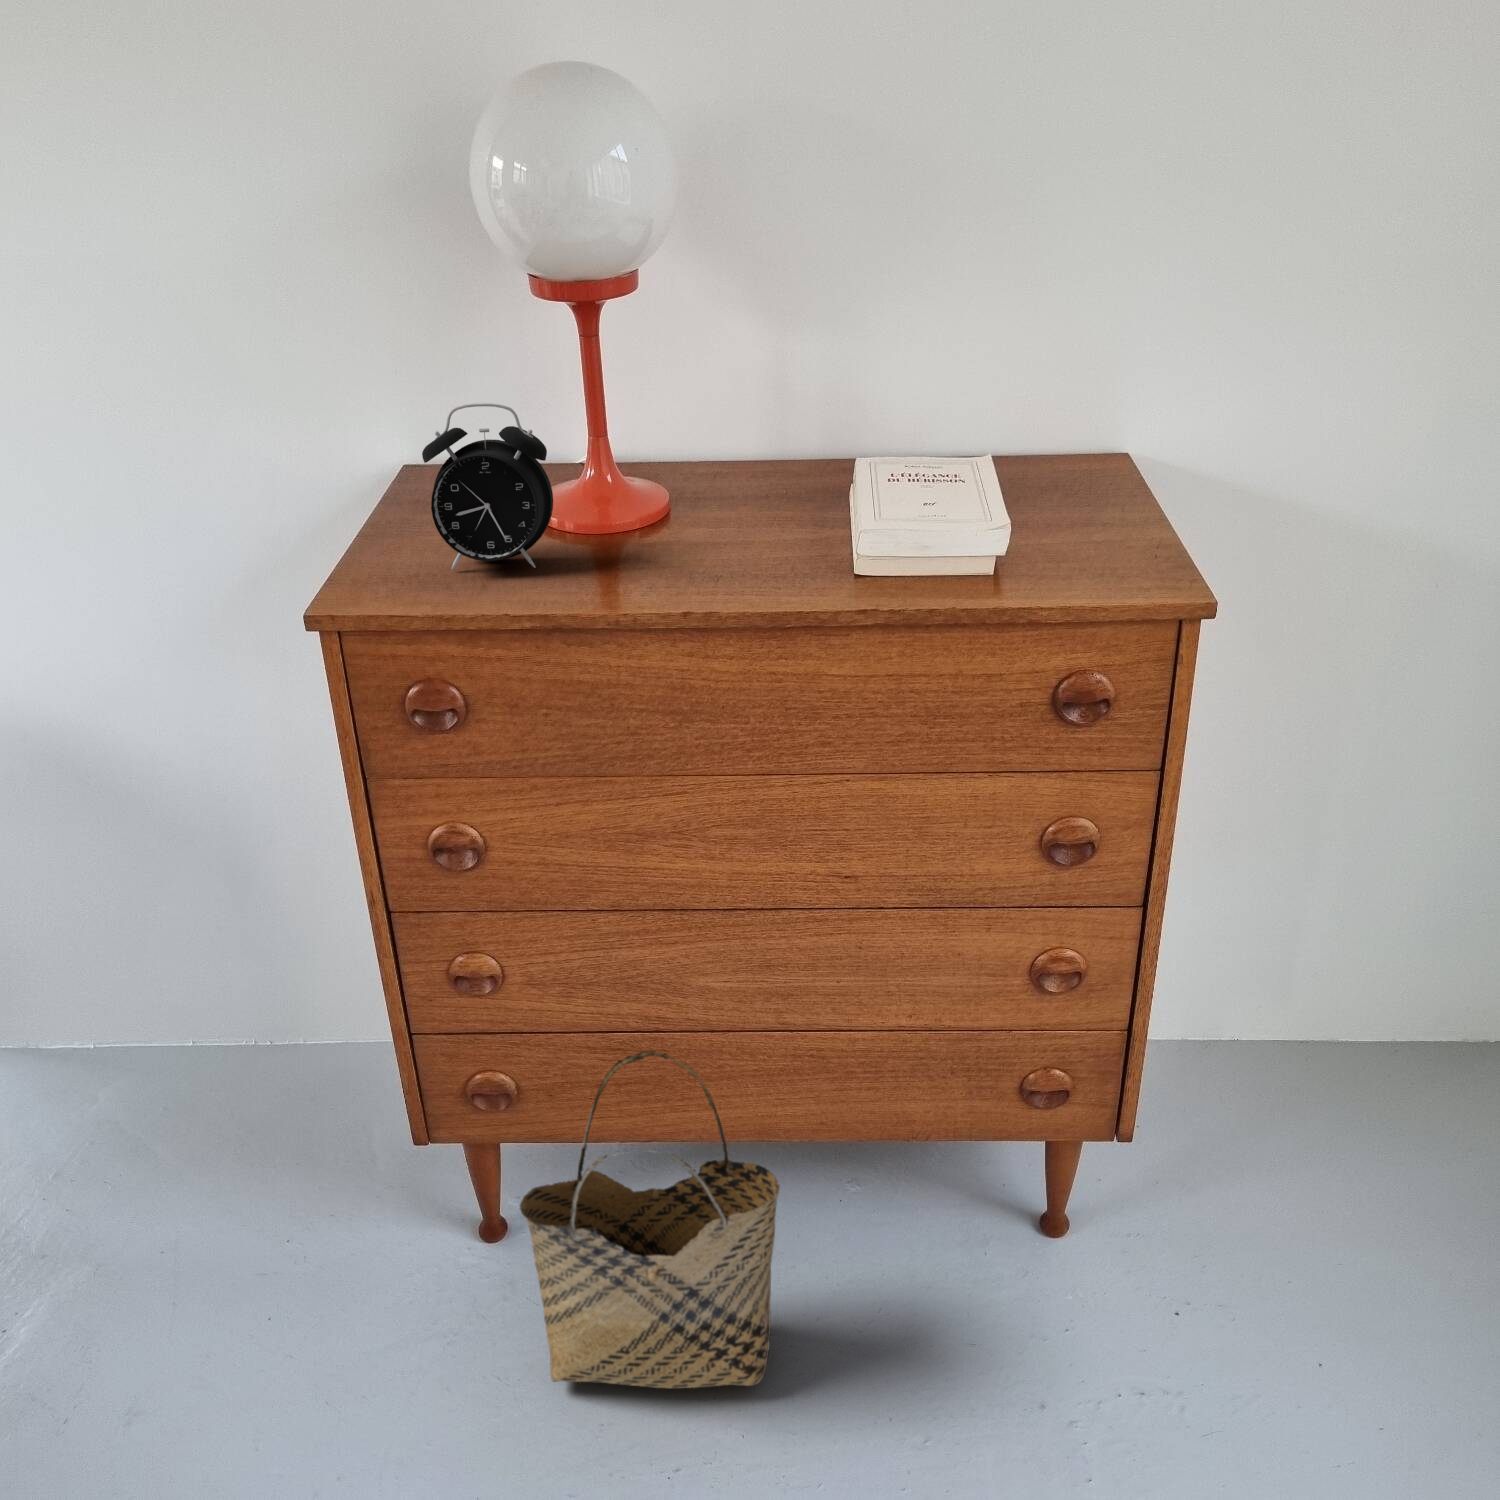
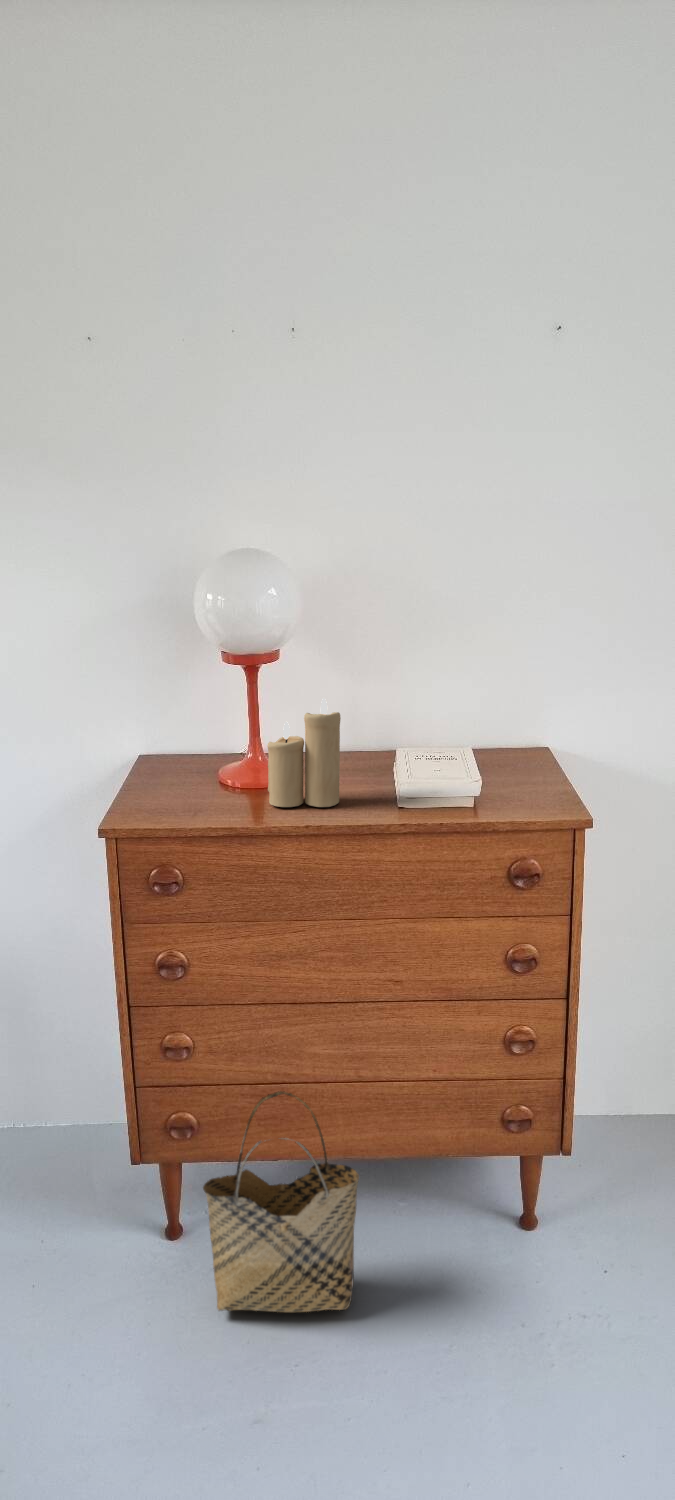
candle: none [613,366,749,573] -> present [267,698,341,807]
alarm clock: present [422,403,553,569] -> none [163,717,232,807]

